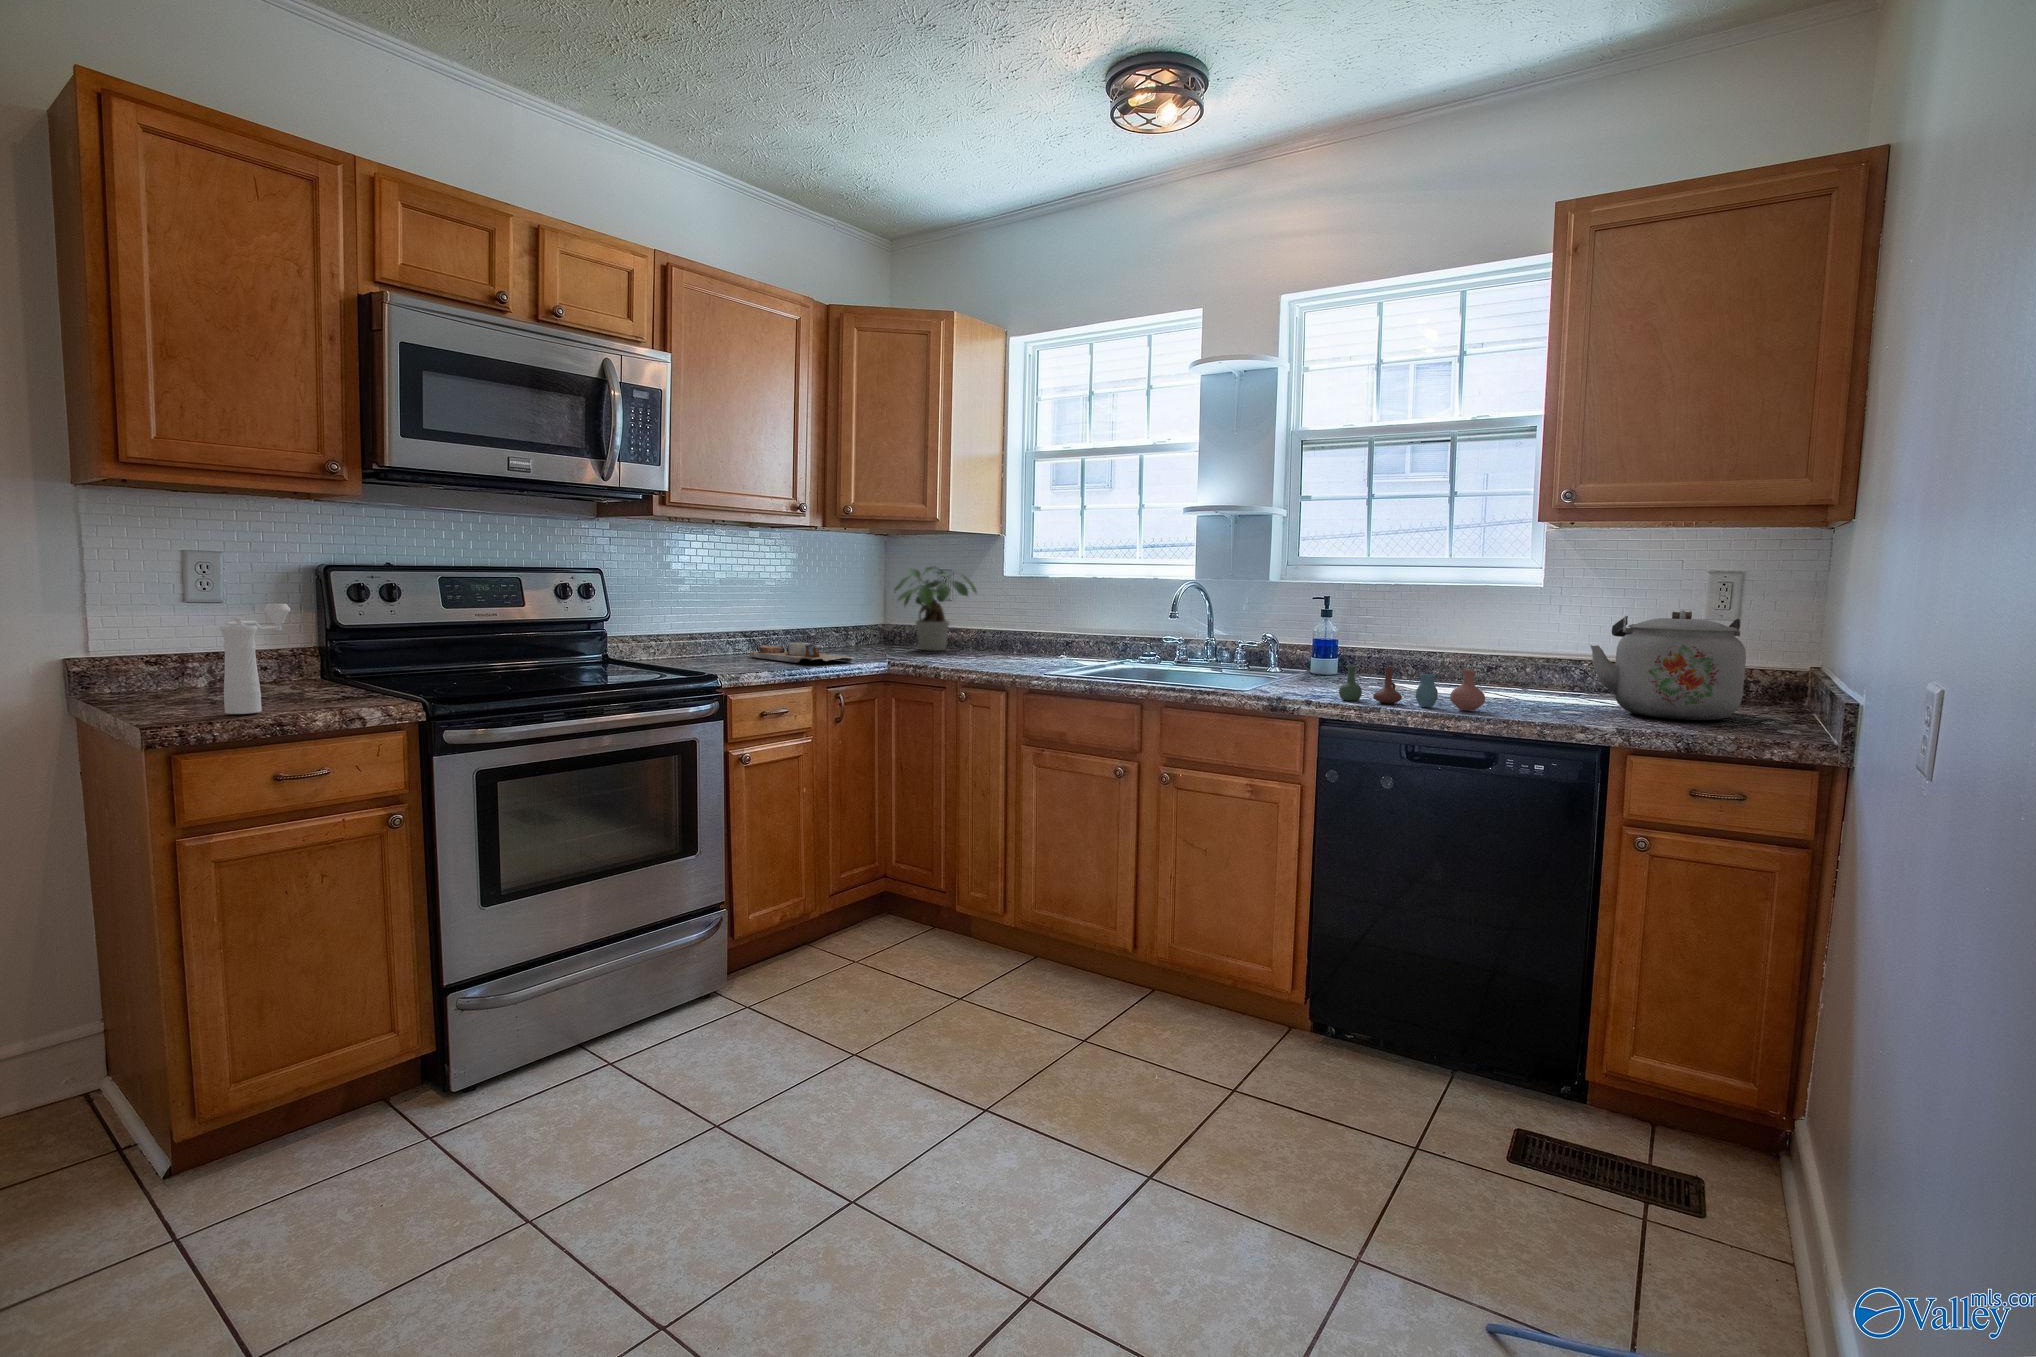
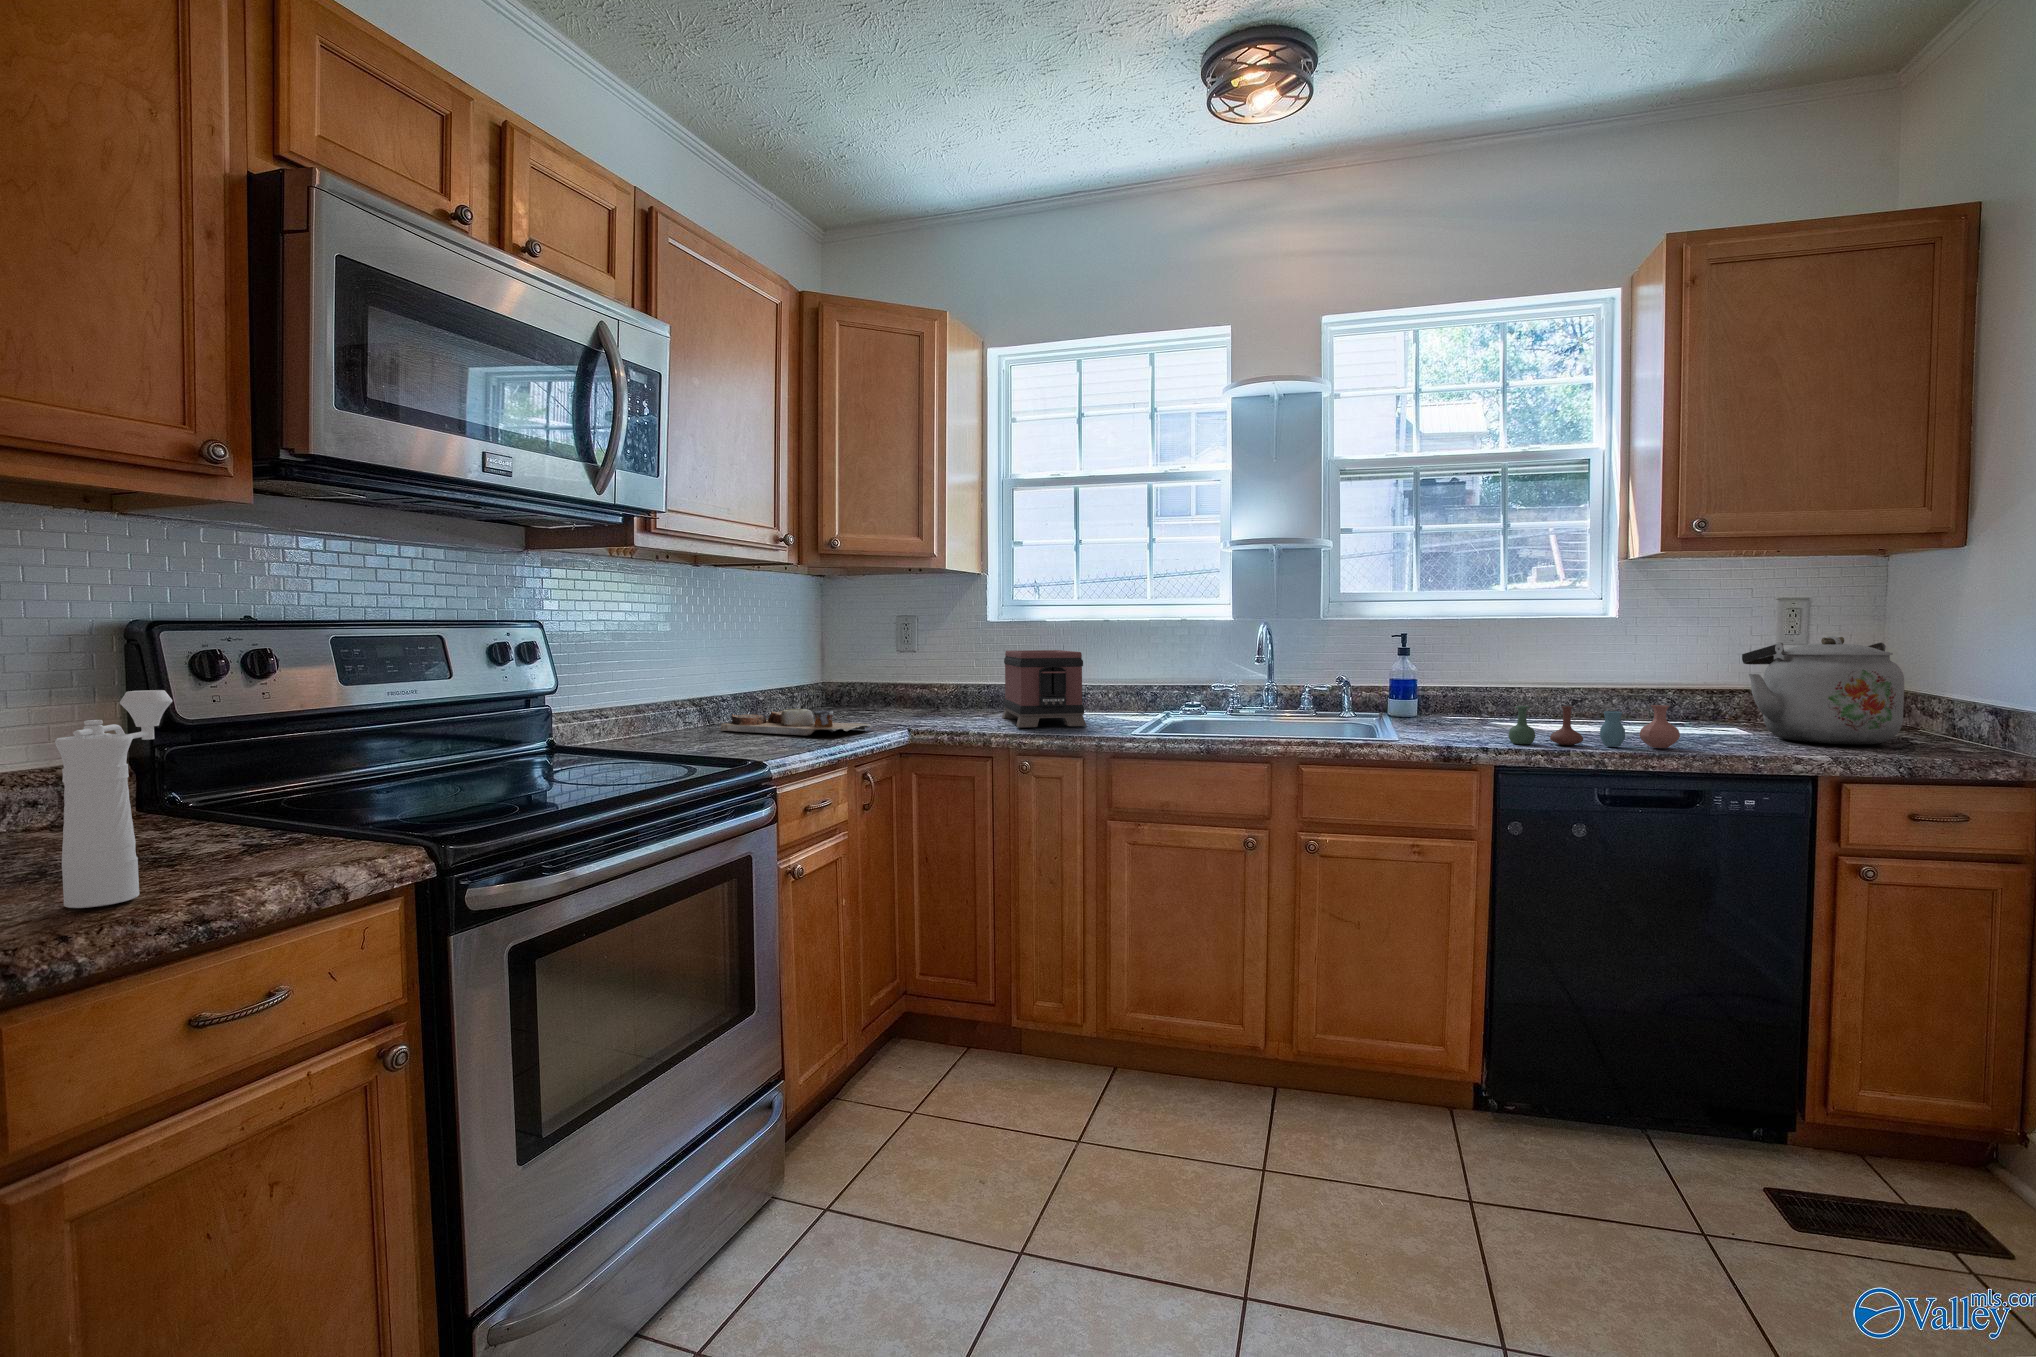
potted plant: present [894,567,977,650] -> none [869,611,958,710]
toaster: none [966,602,1035,668] -> present [1002,650,1086,728]

